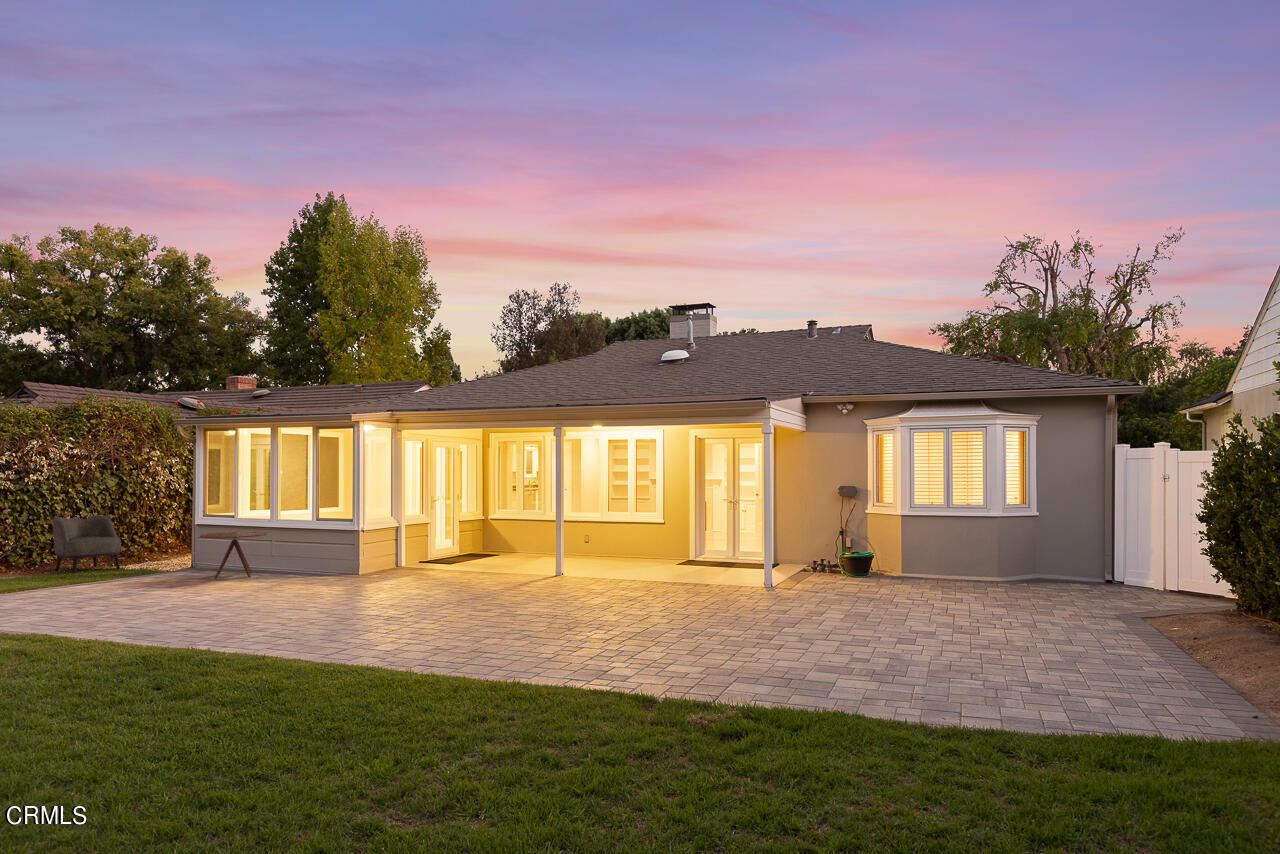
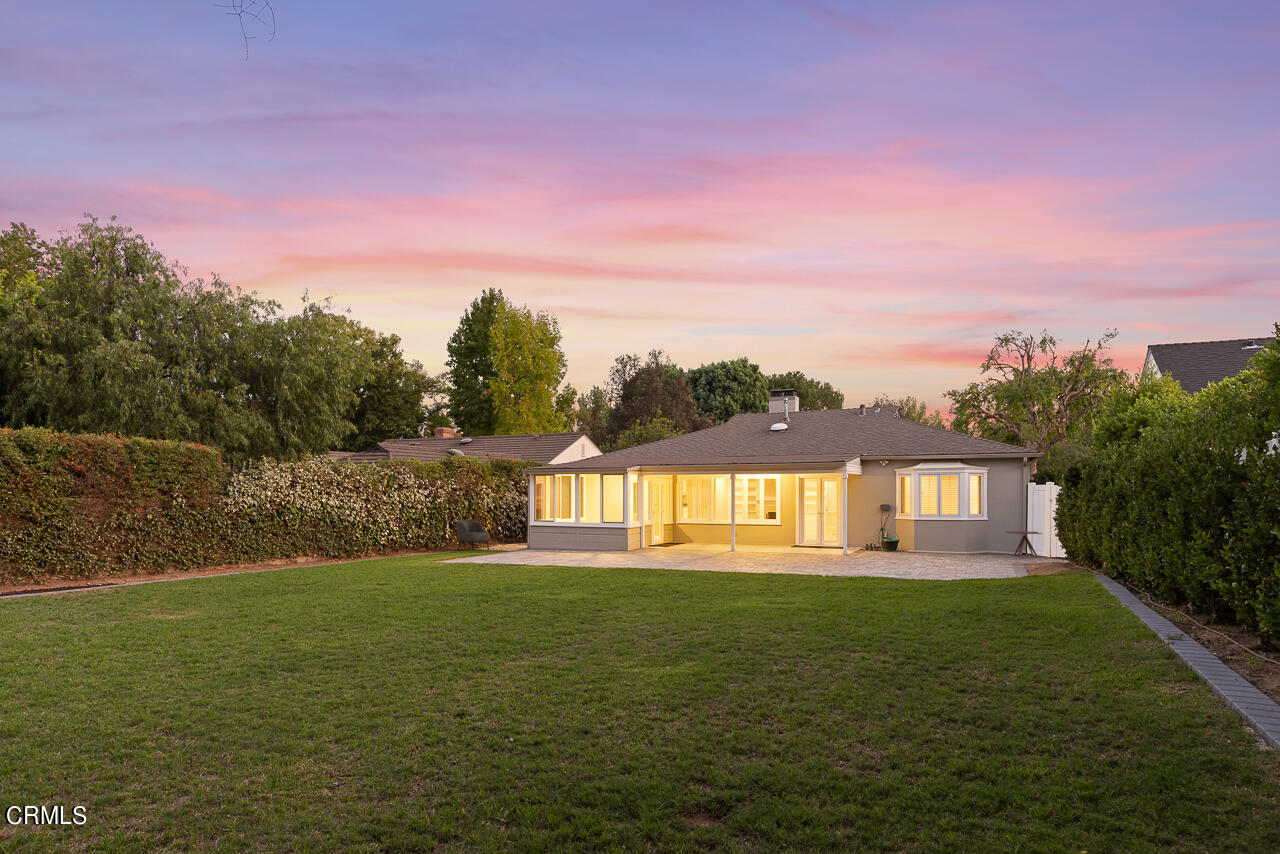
round table: present [199,531,269,579] -> present [1005,531,1042,557]

